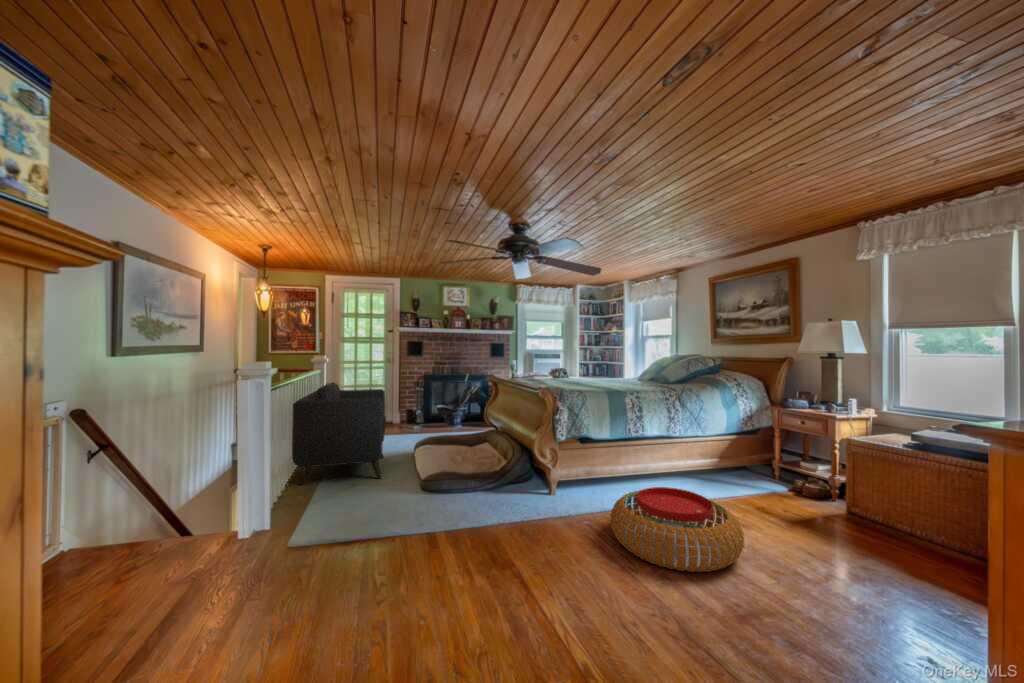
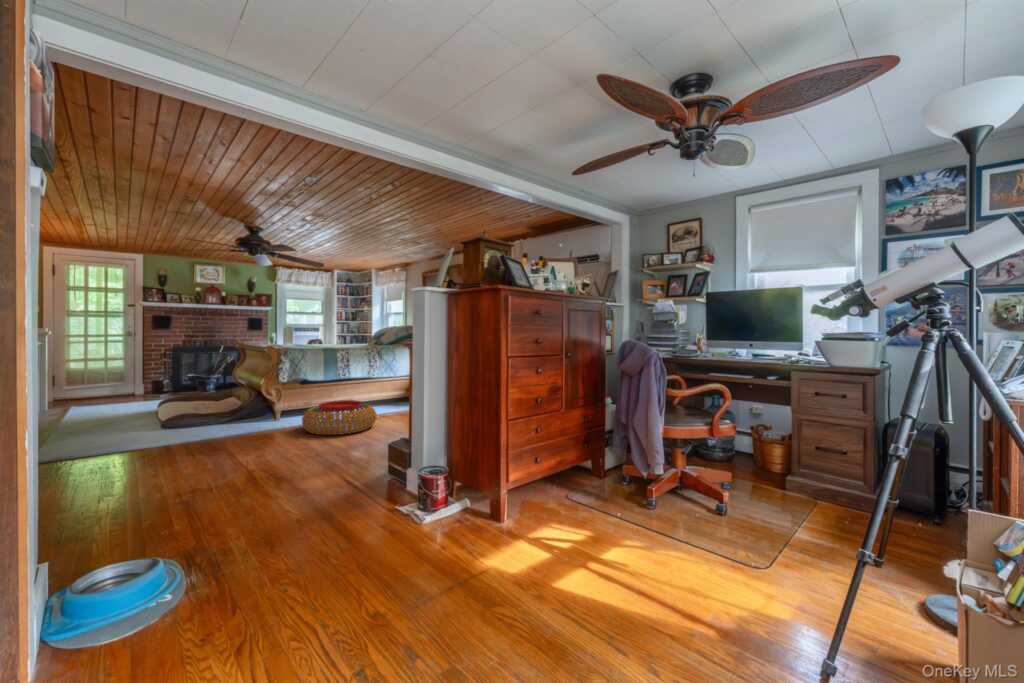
armchair: present [292,382,386,485] -> none [25,349,126,434]

